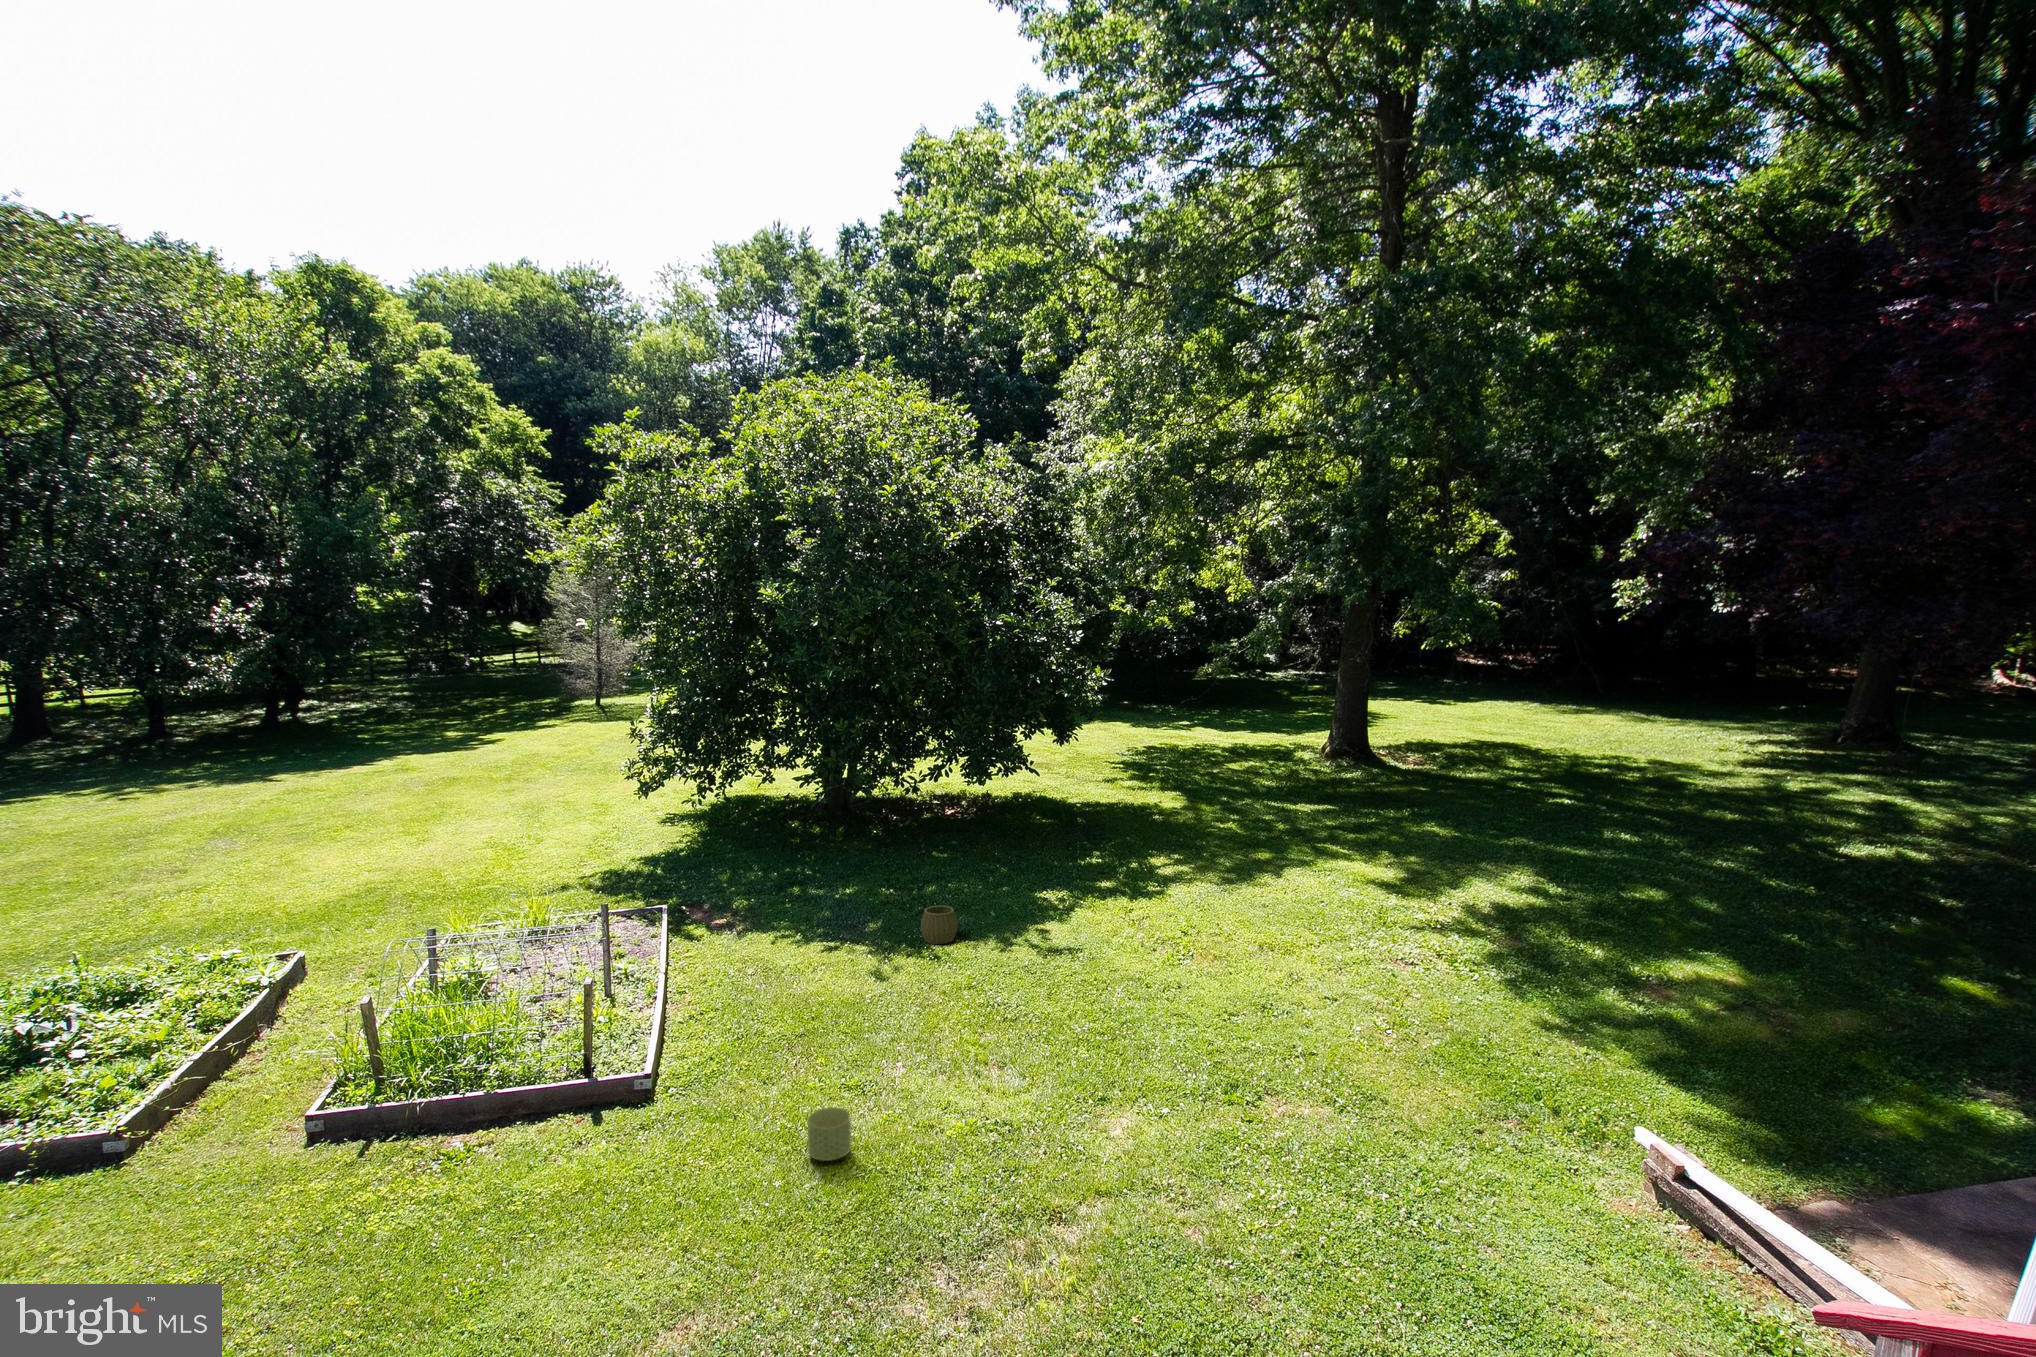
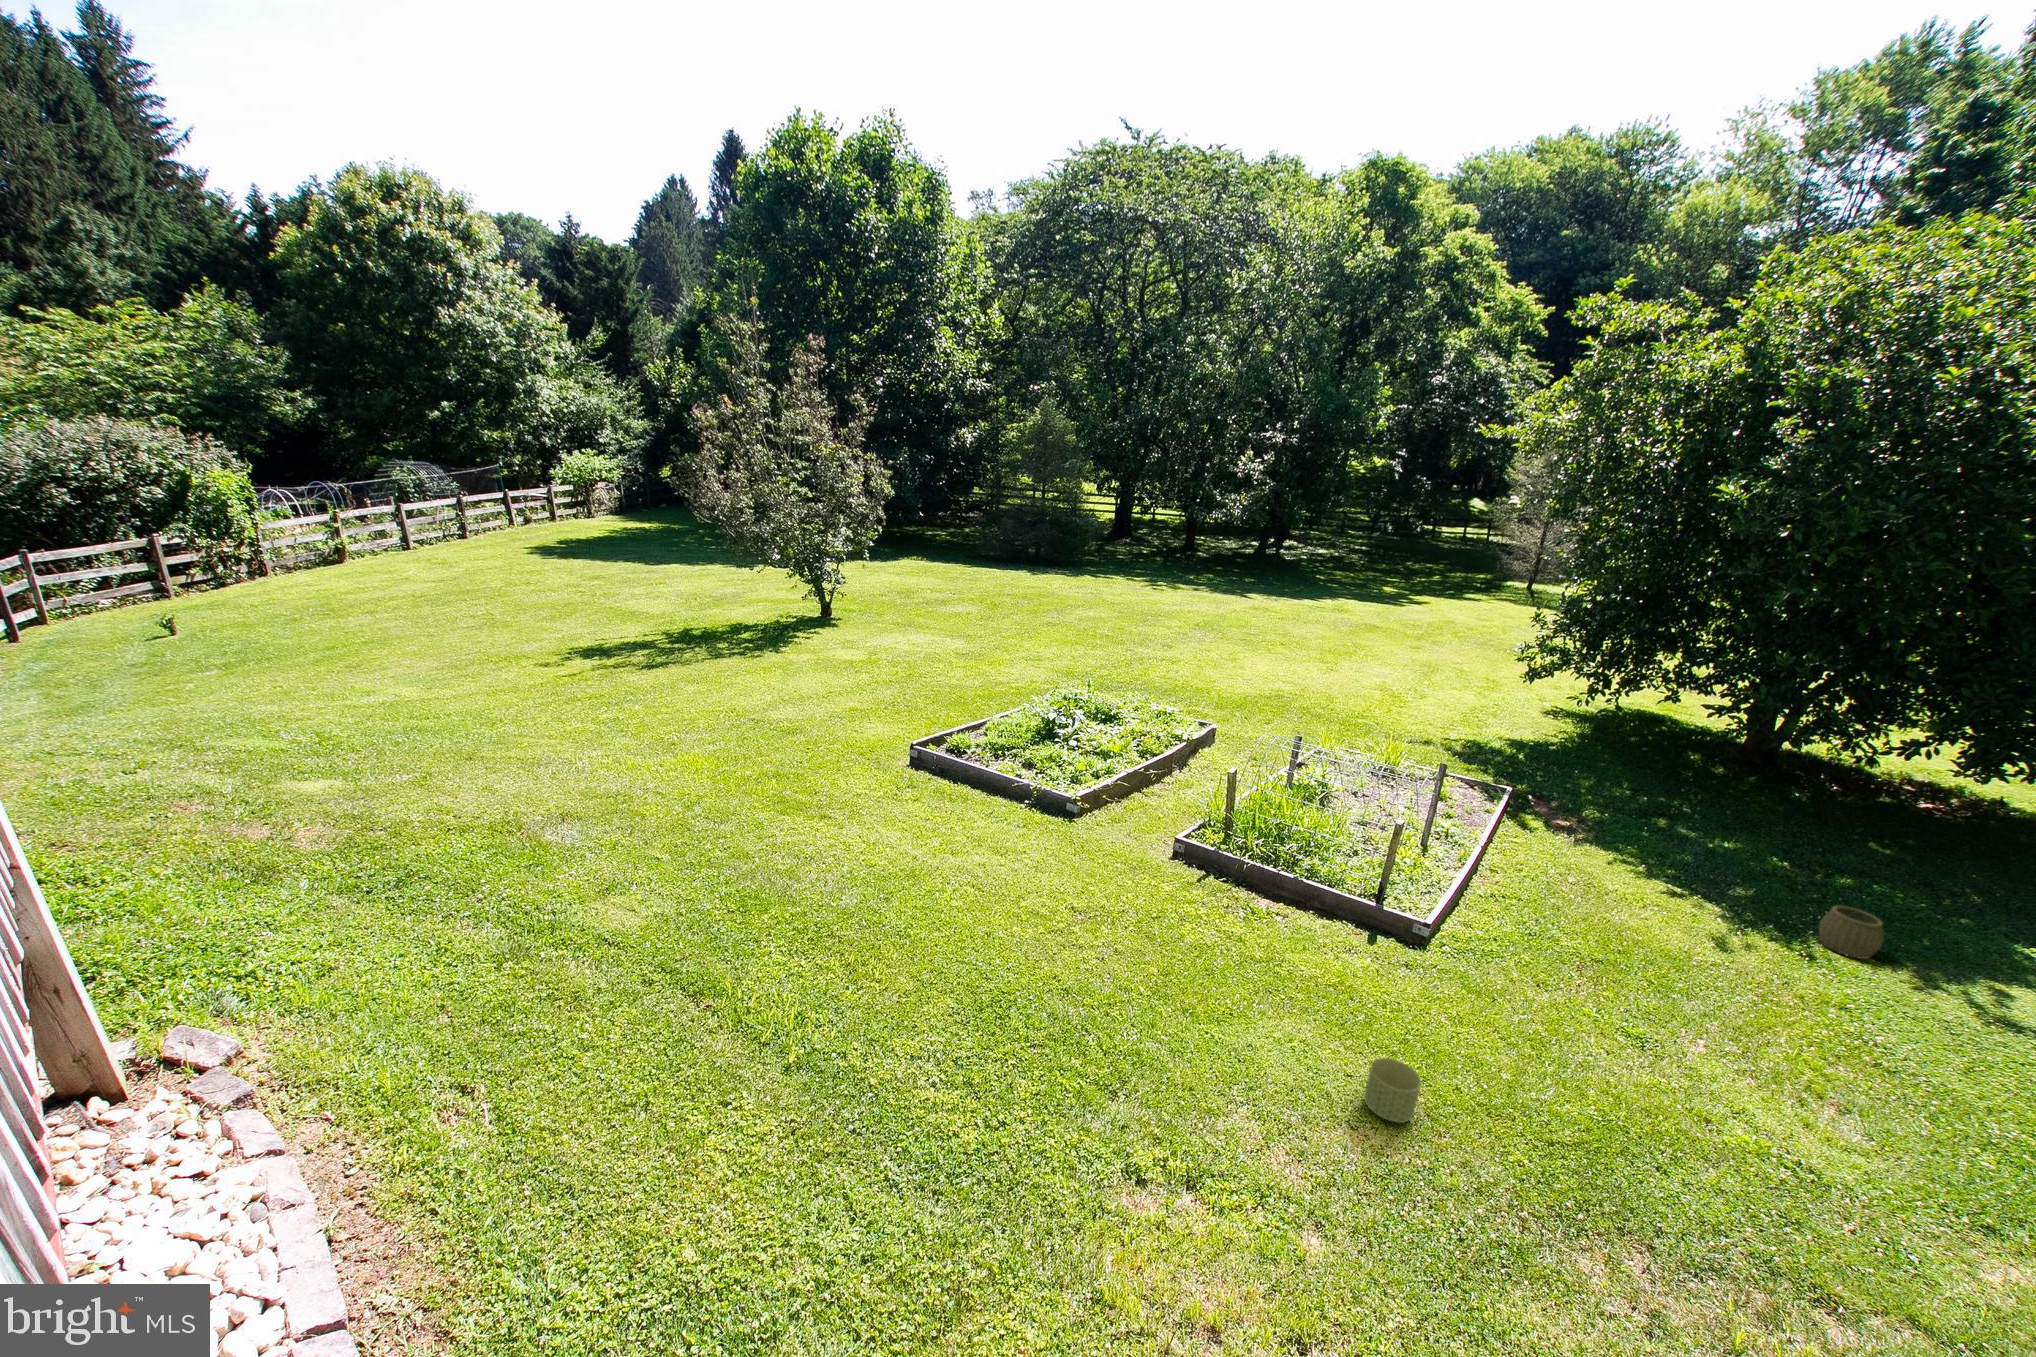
planter: present [808,1107,851,1161] -> present [1364,1058,1421,1123]

